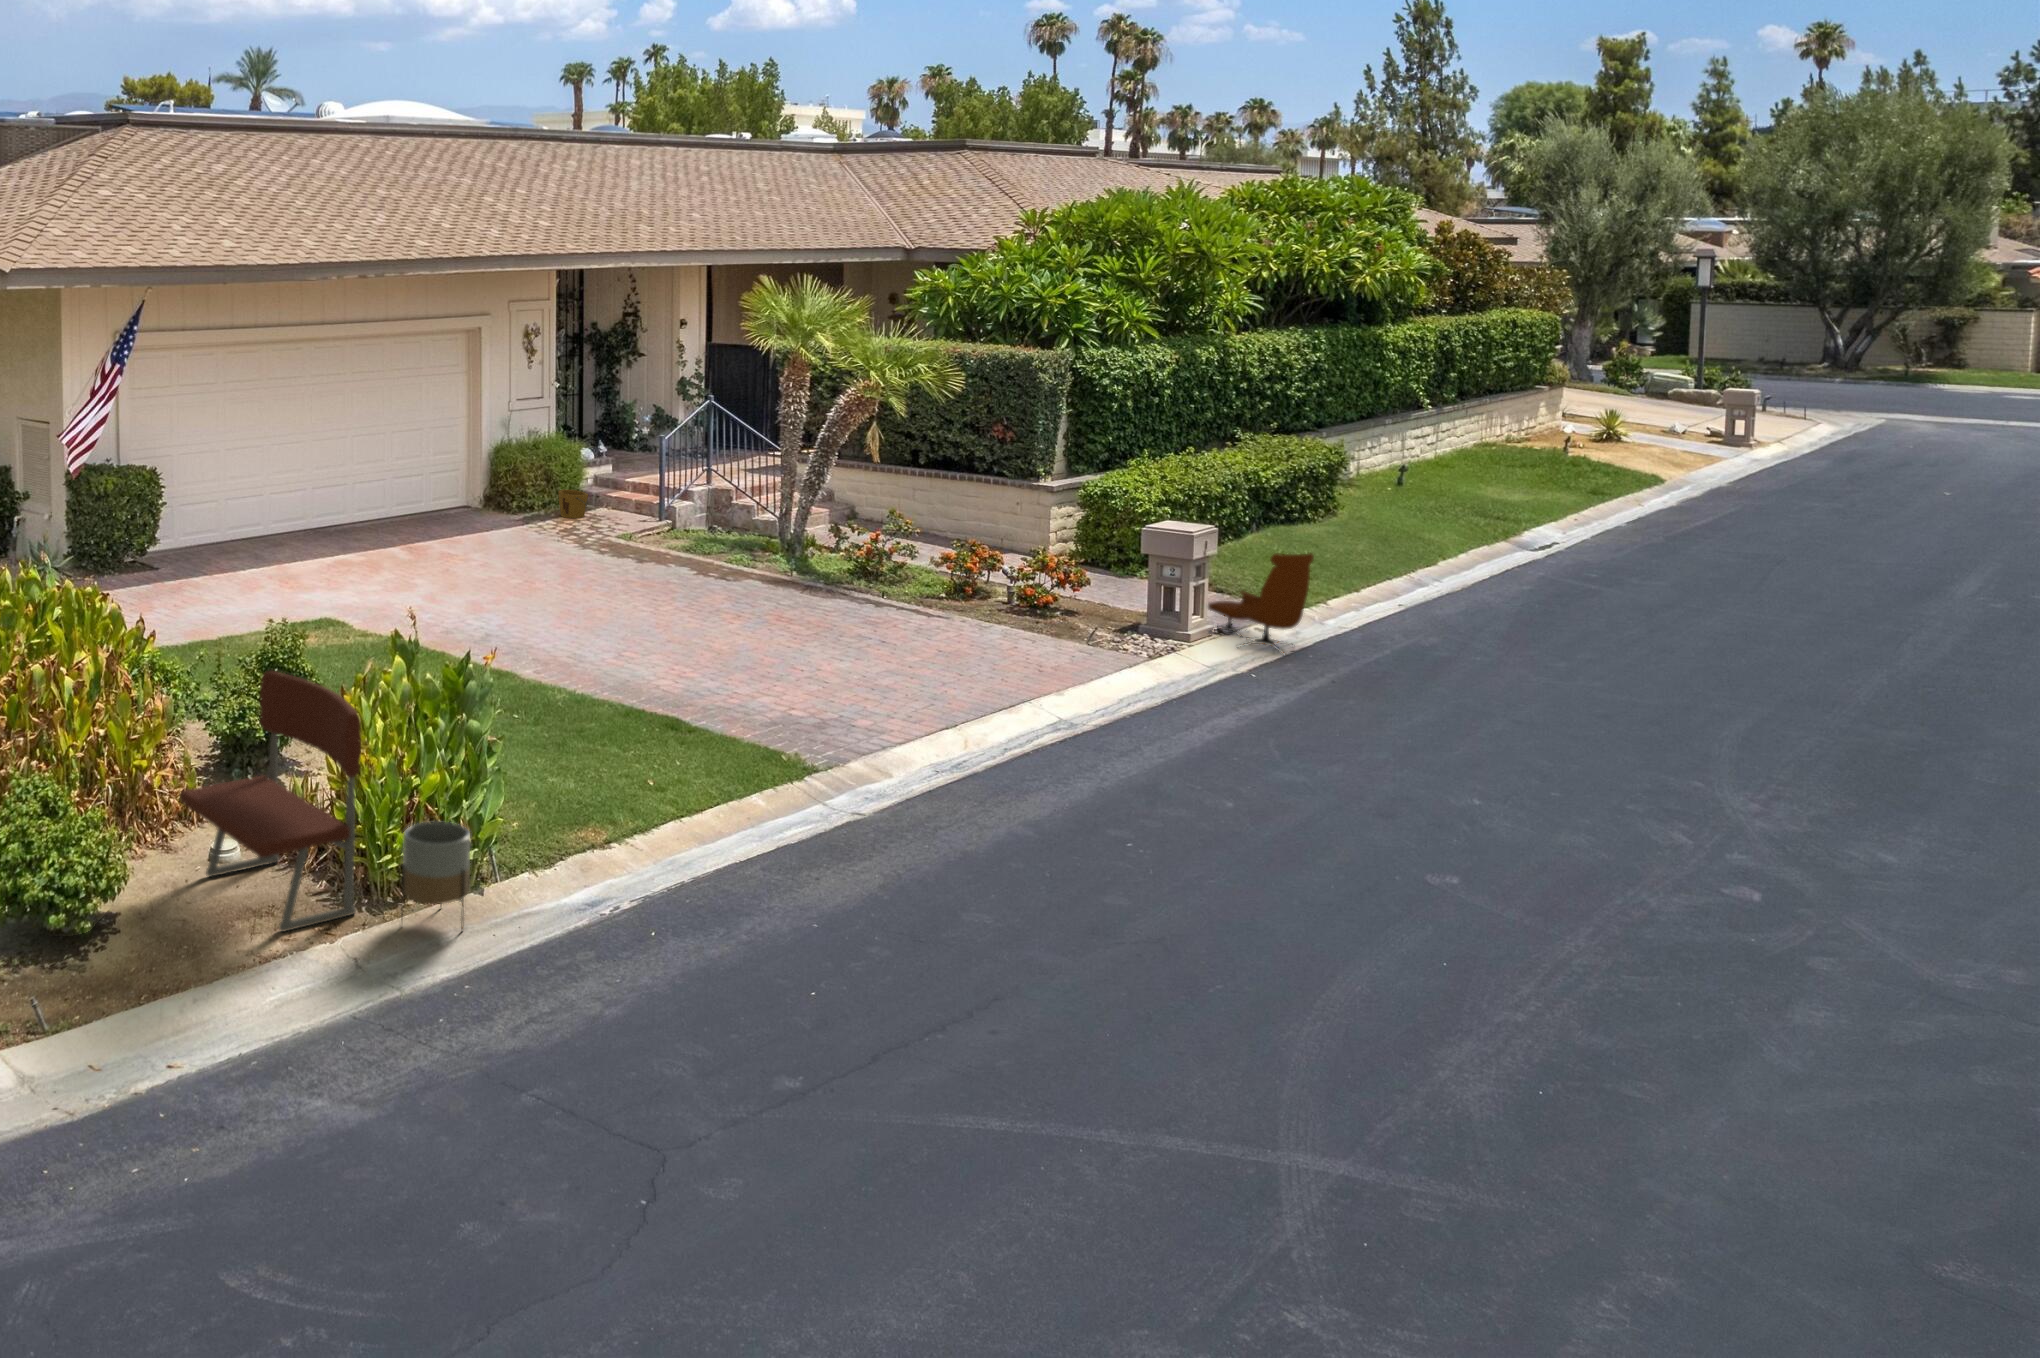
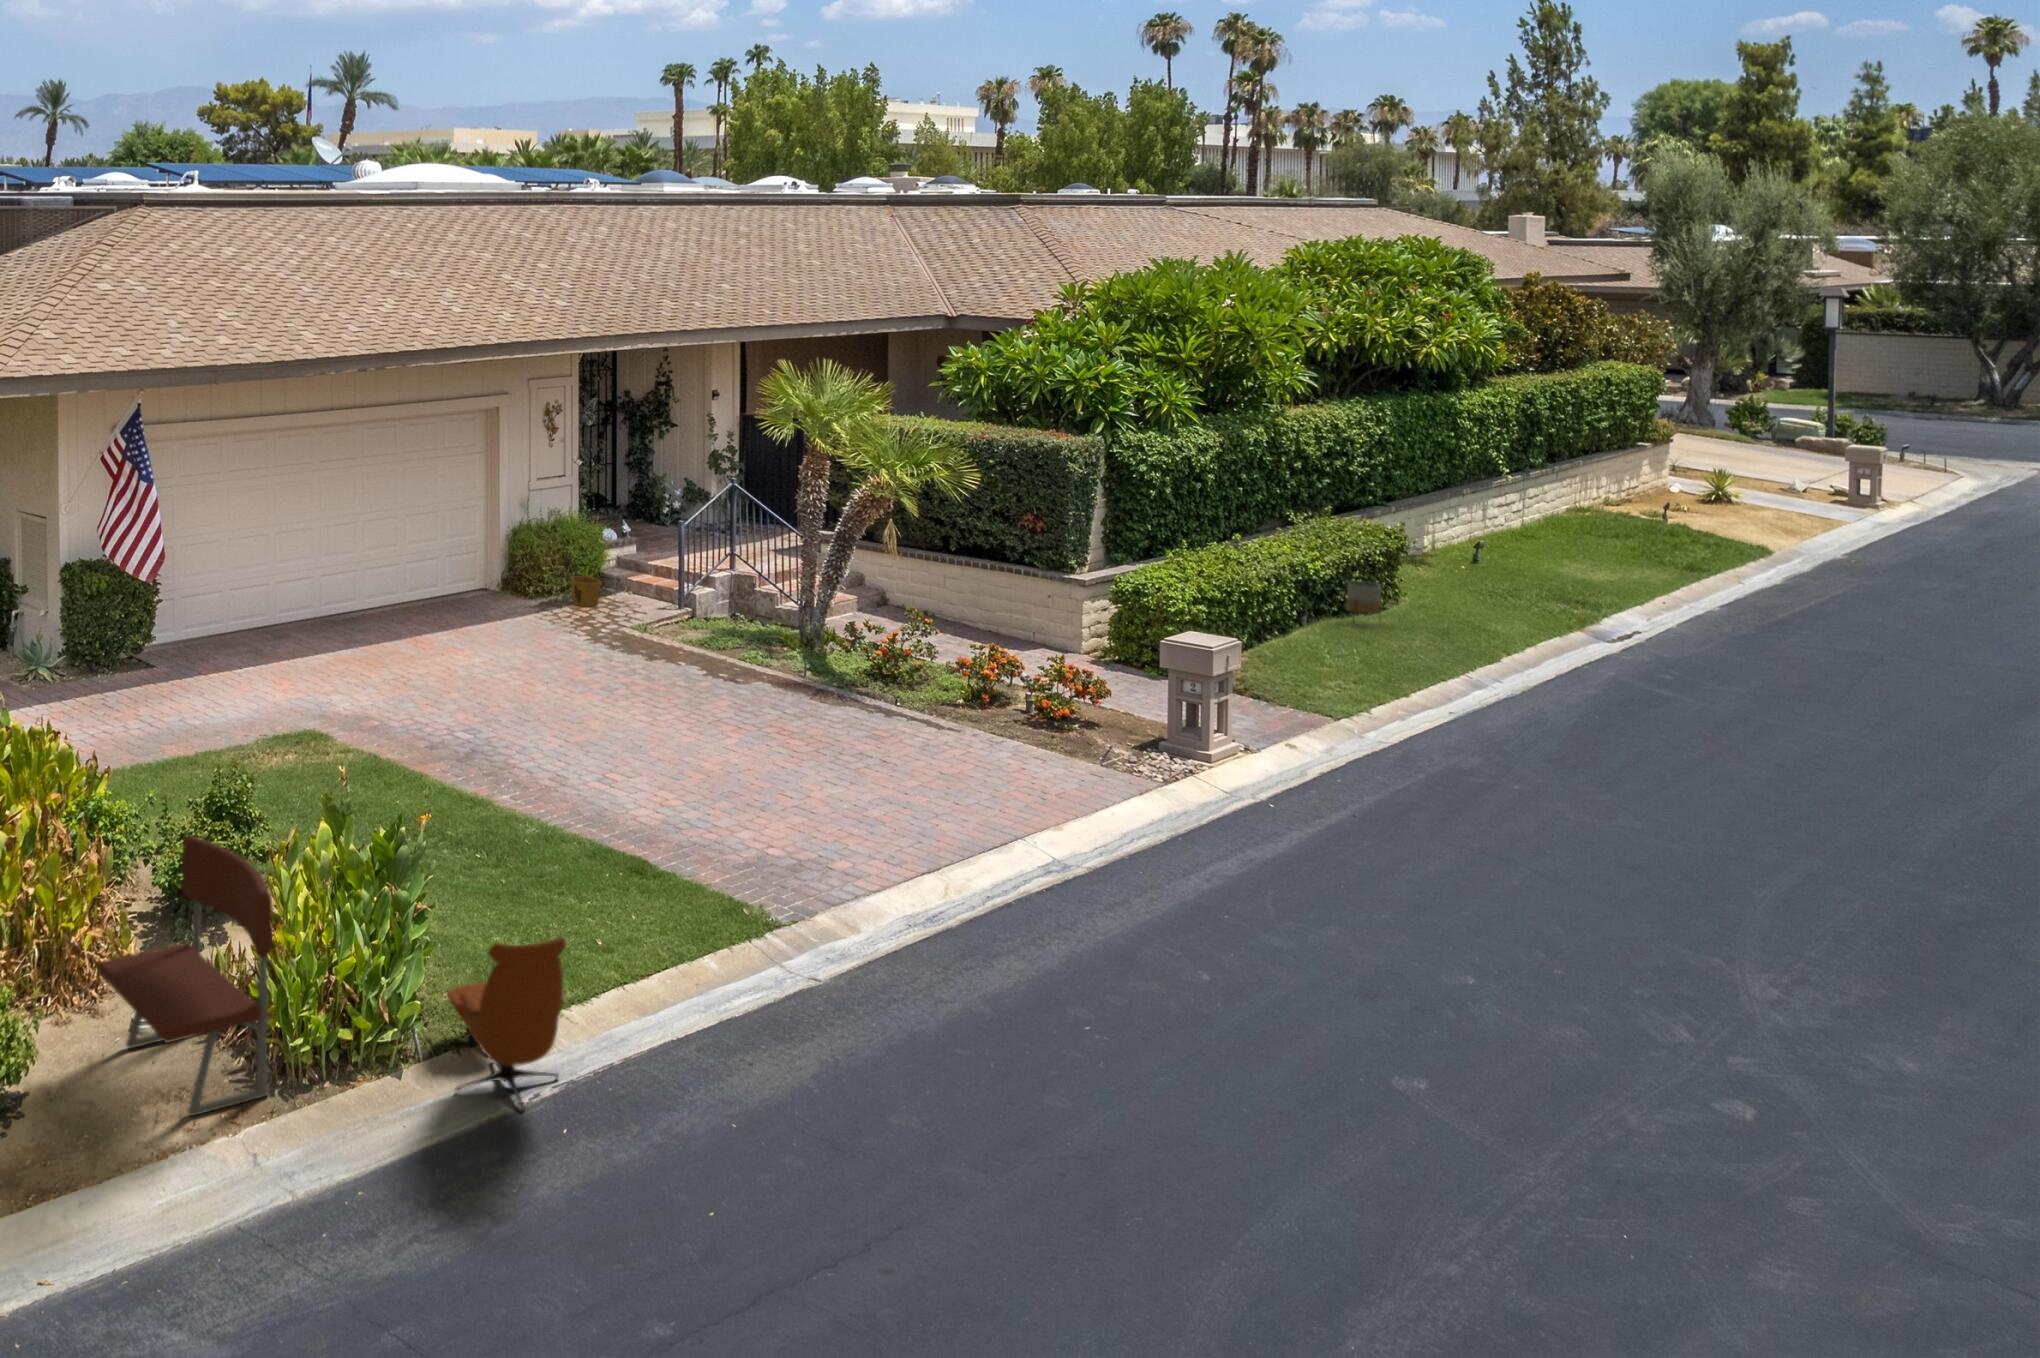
lounge chair: present [1208,553,1314,649] -> present [444,936,566,1109]
planter: present [401,821,470,921] -> present [1346,581,1382,622]

